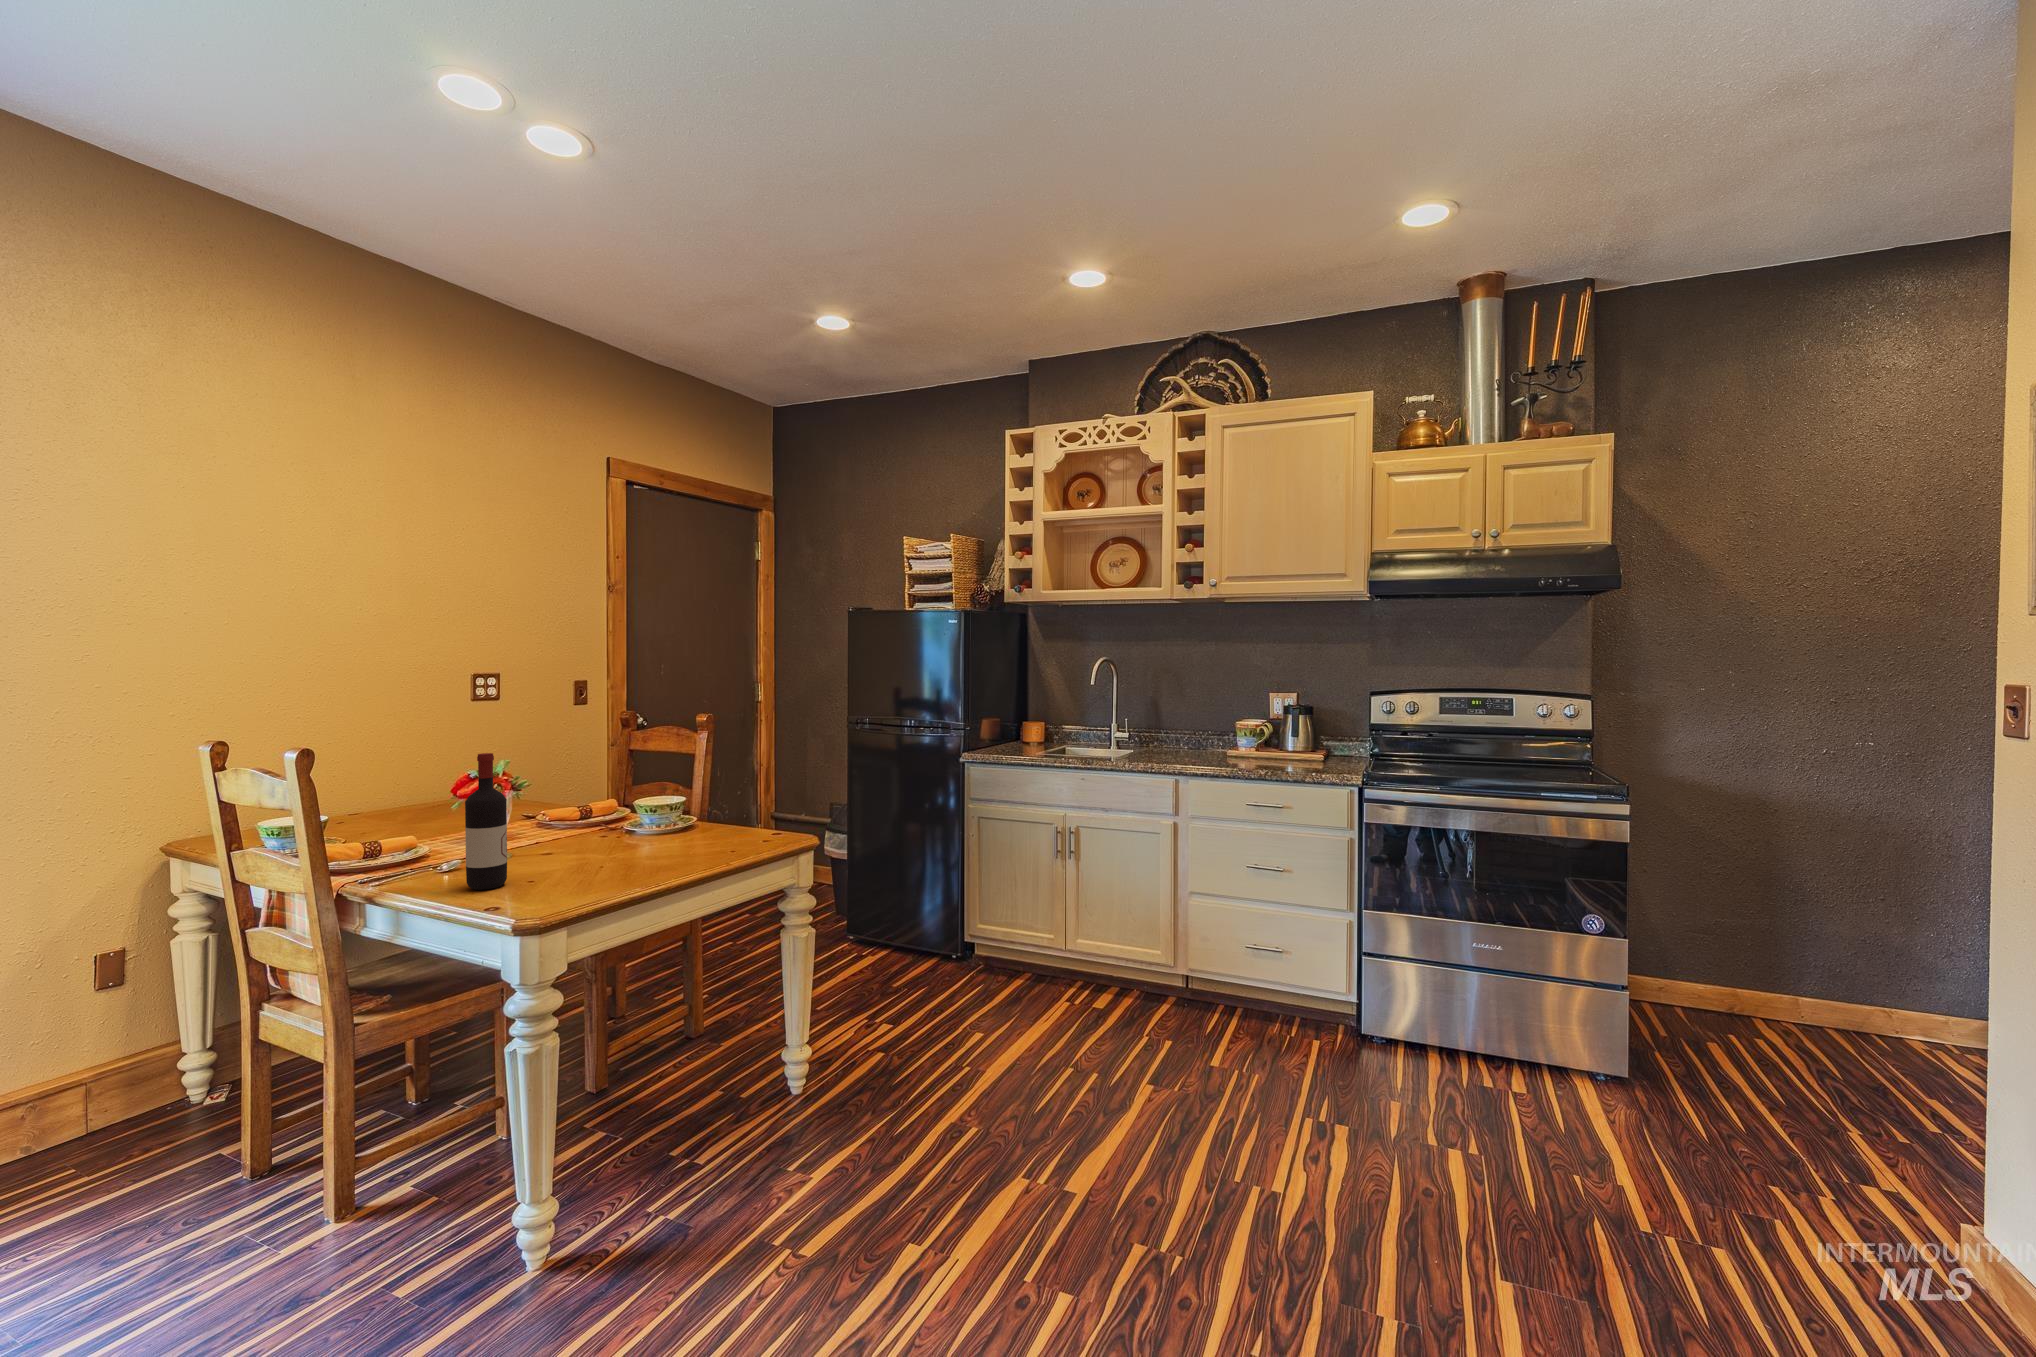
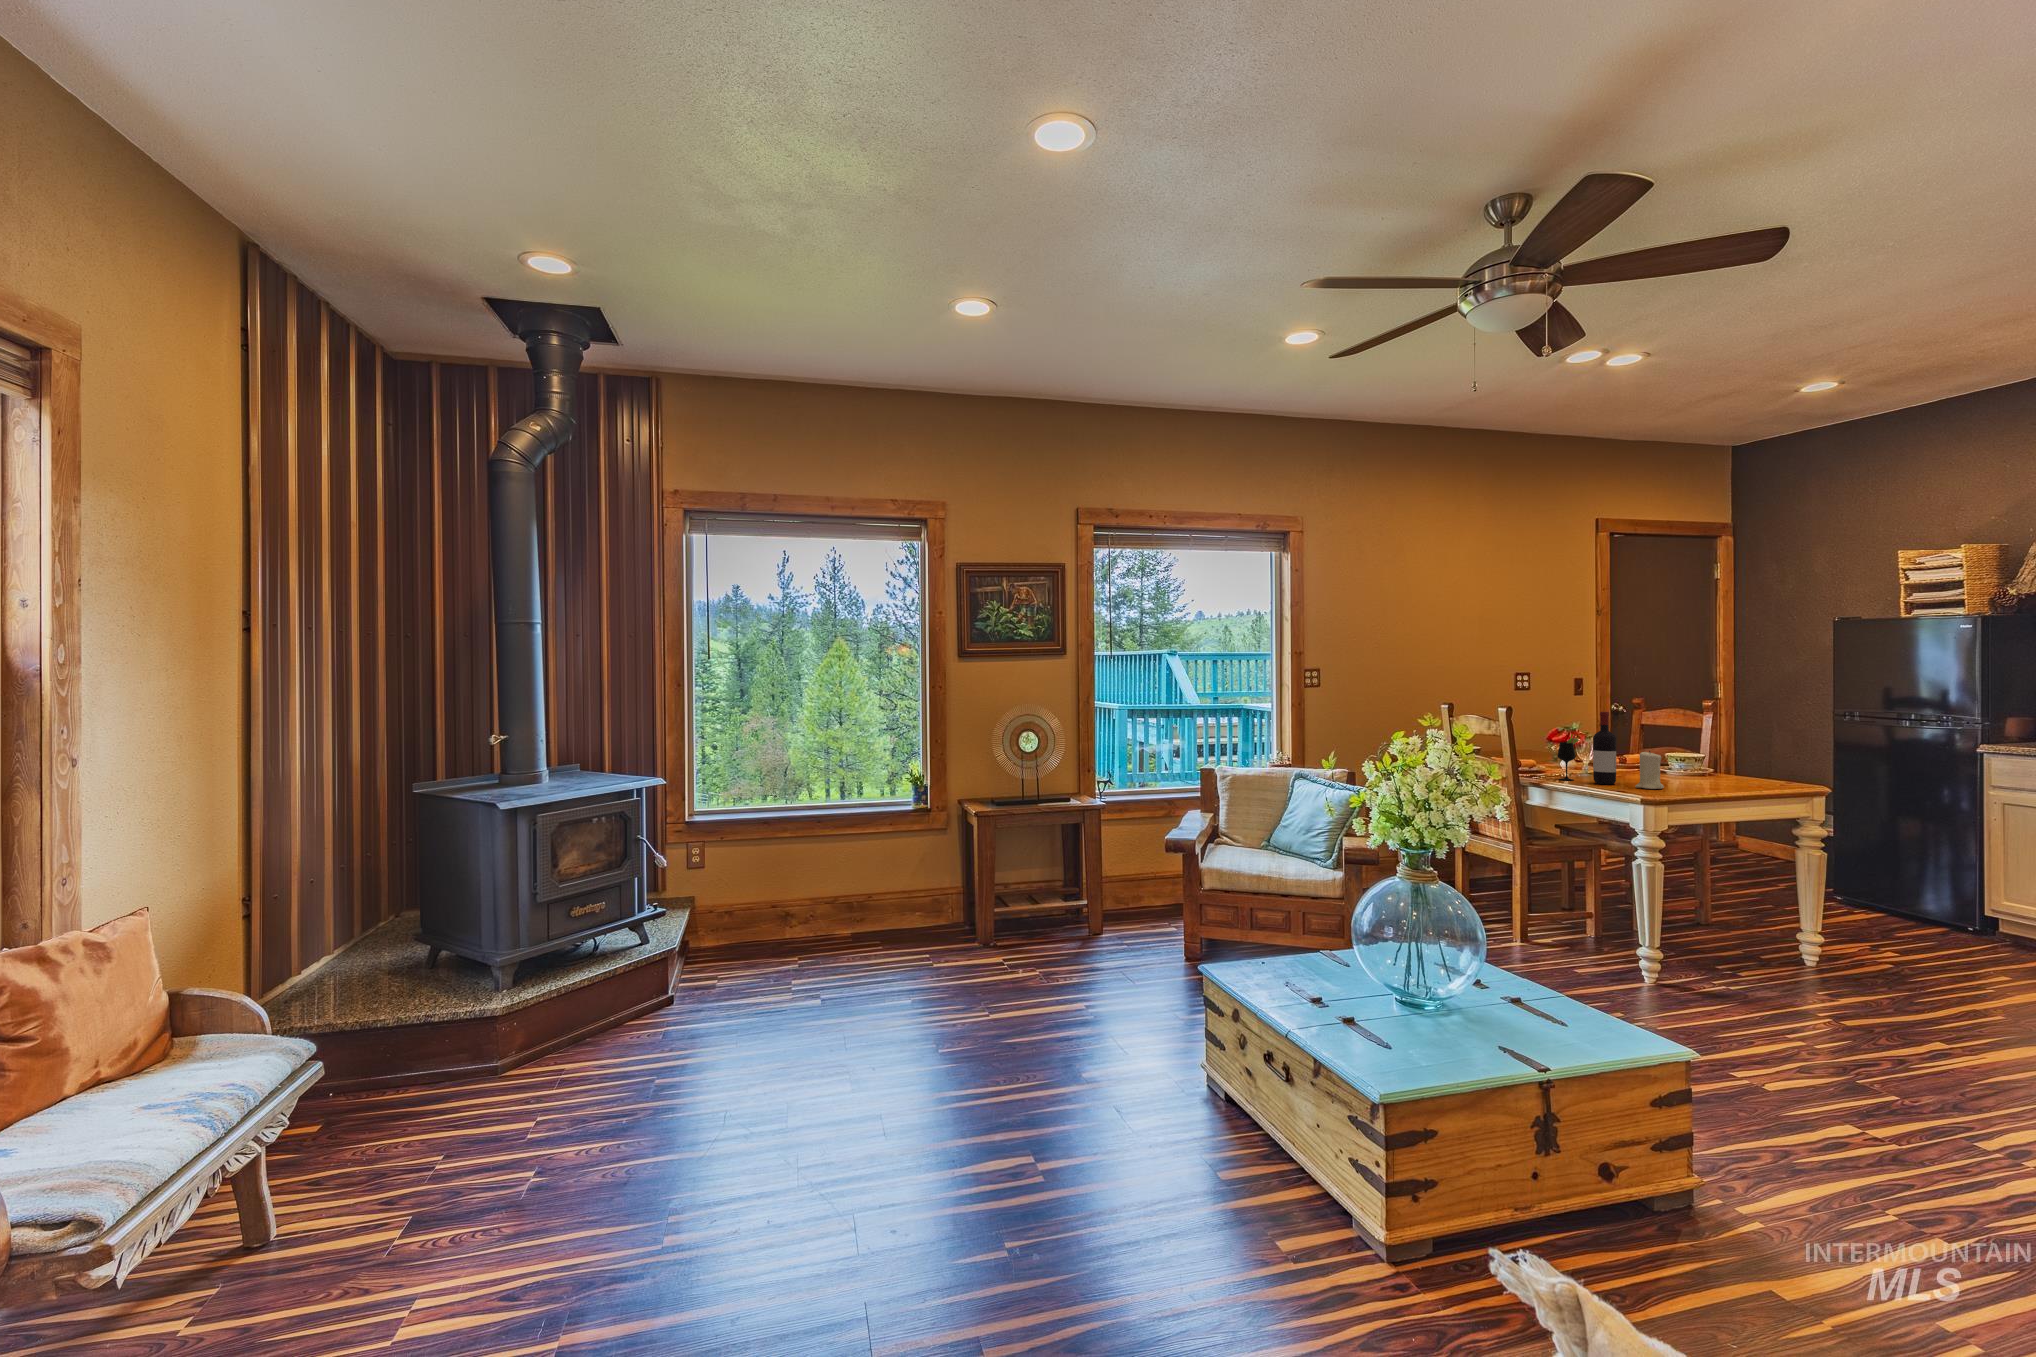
wine glass: none [411,796,452,886] -> present [1558,734,1579,780]
candle: none [528,822,577,893] -> present [1635,751,1664,789]

